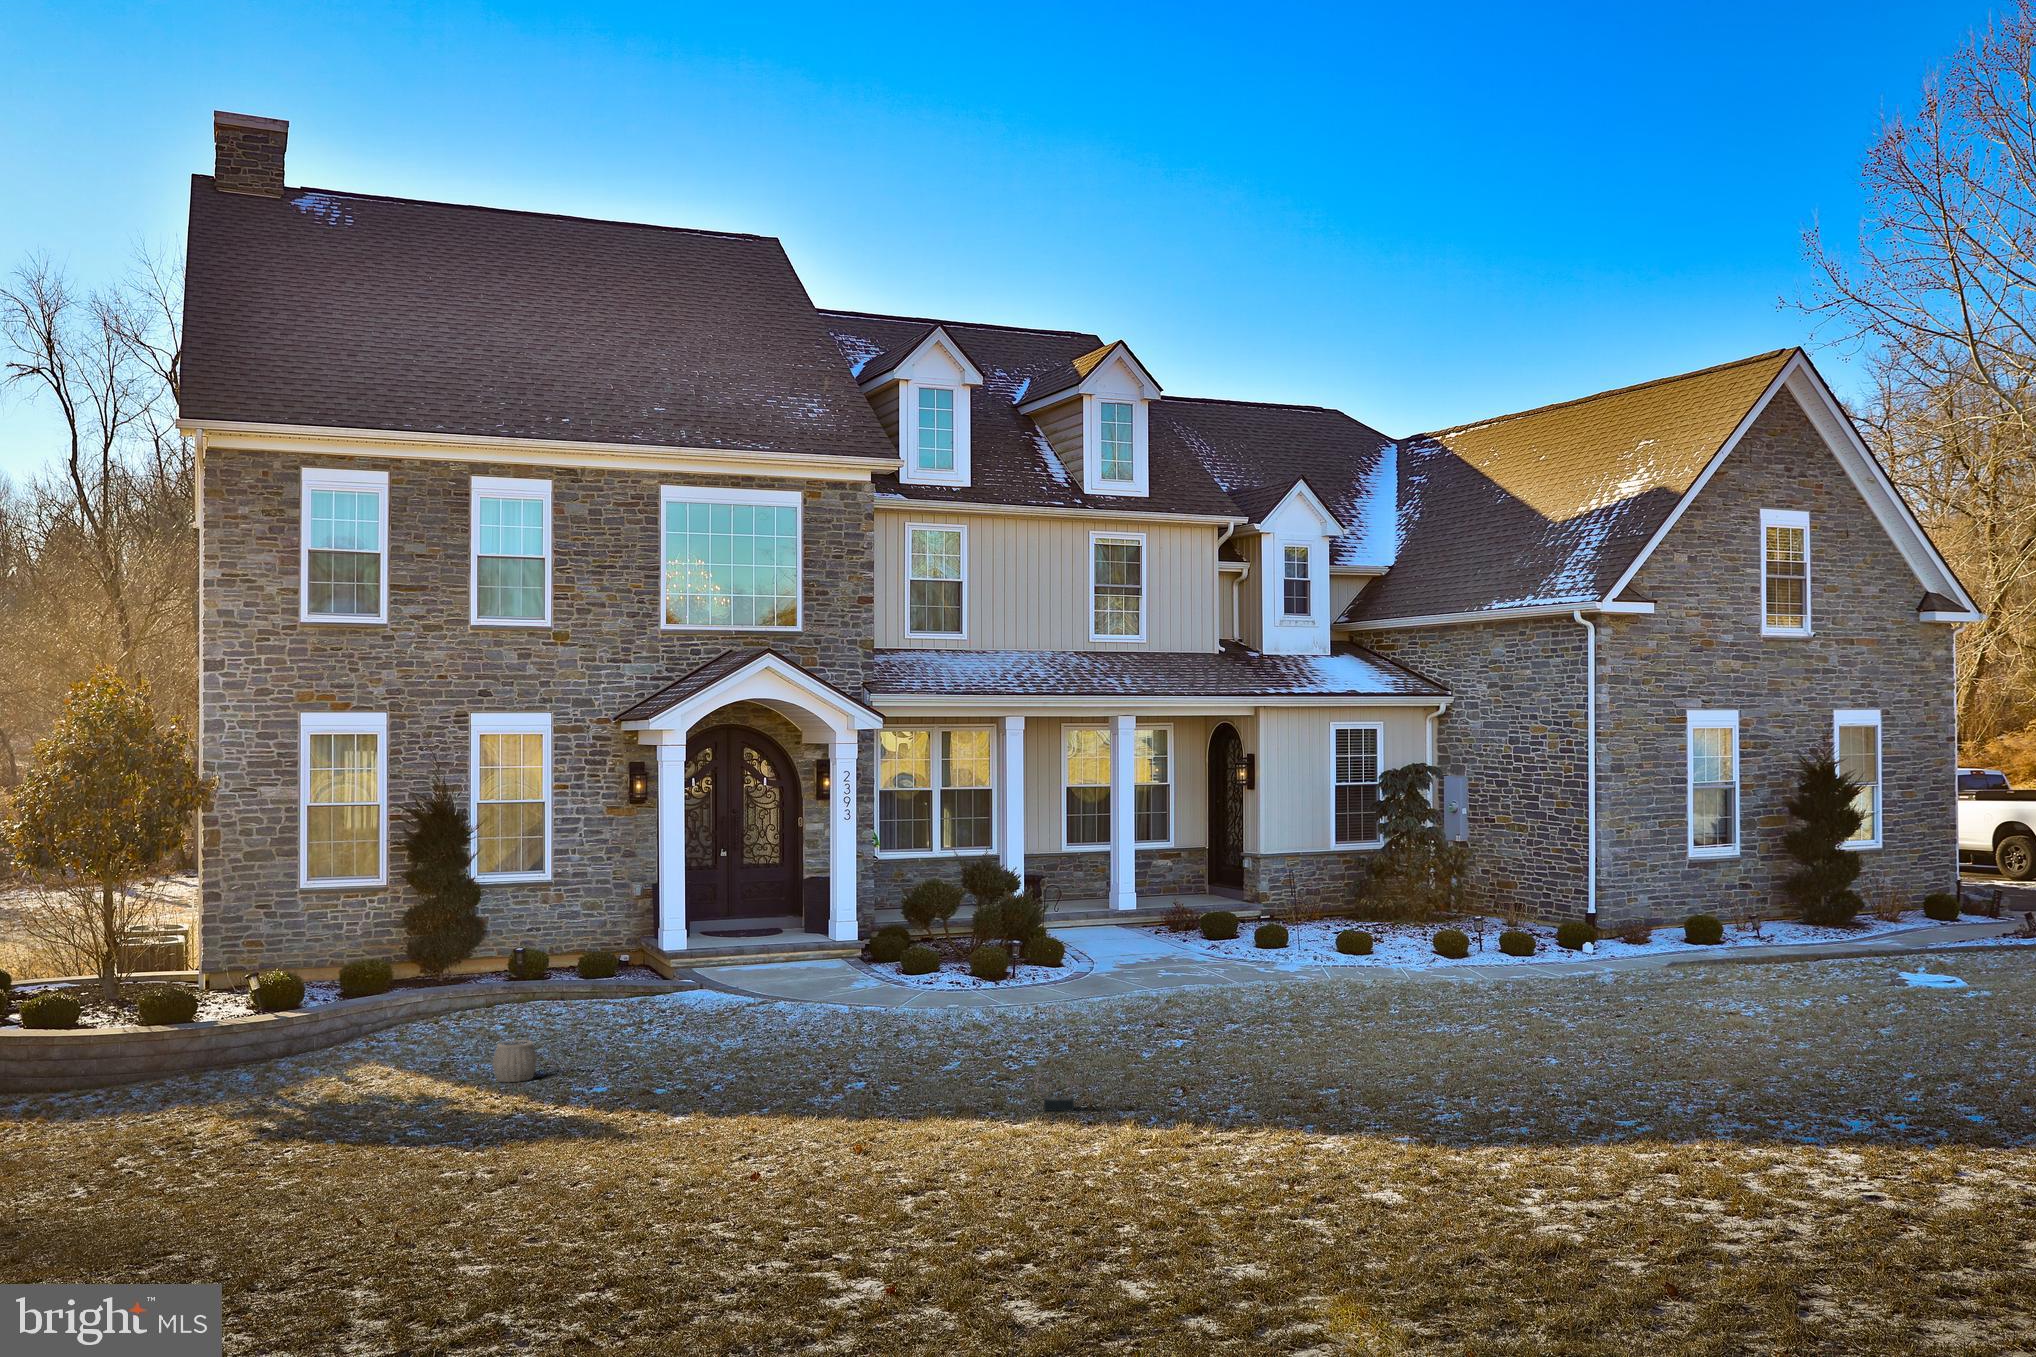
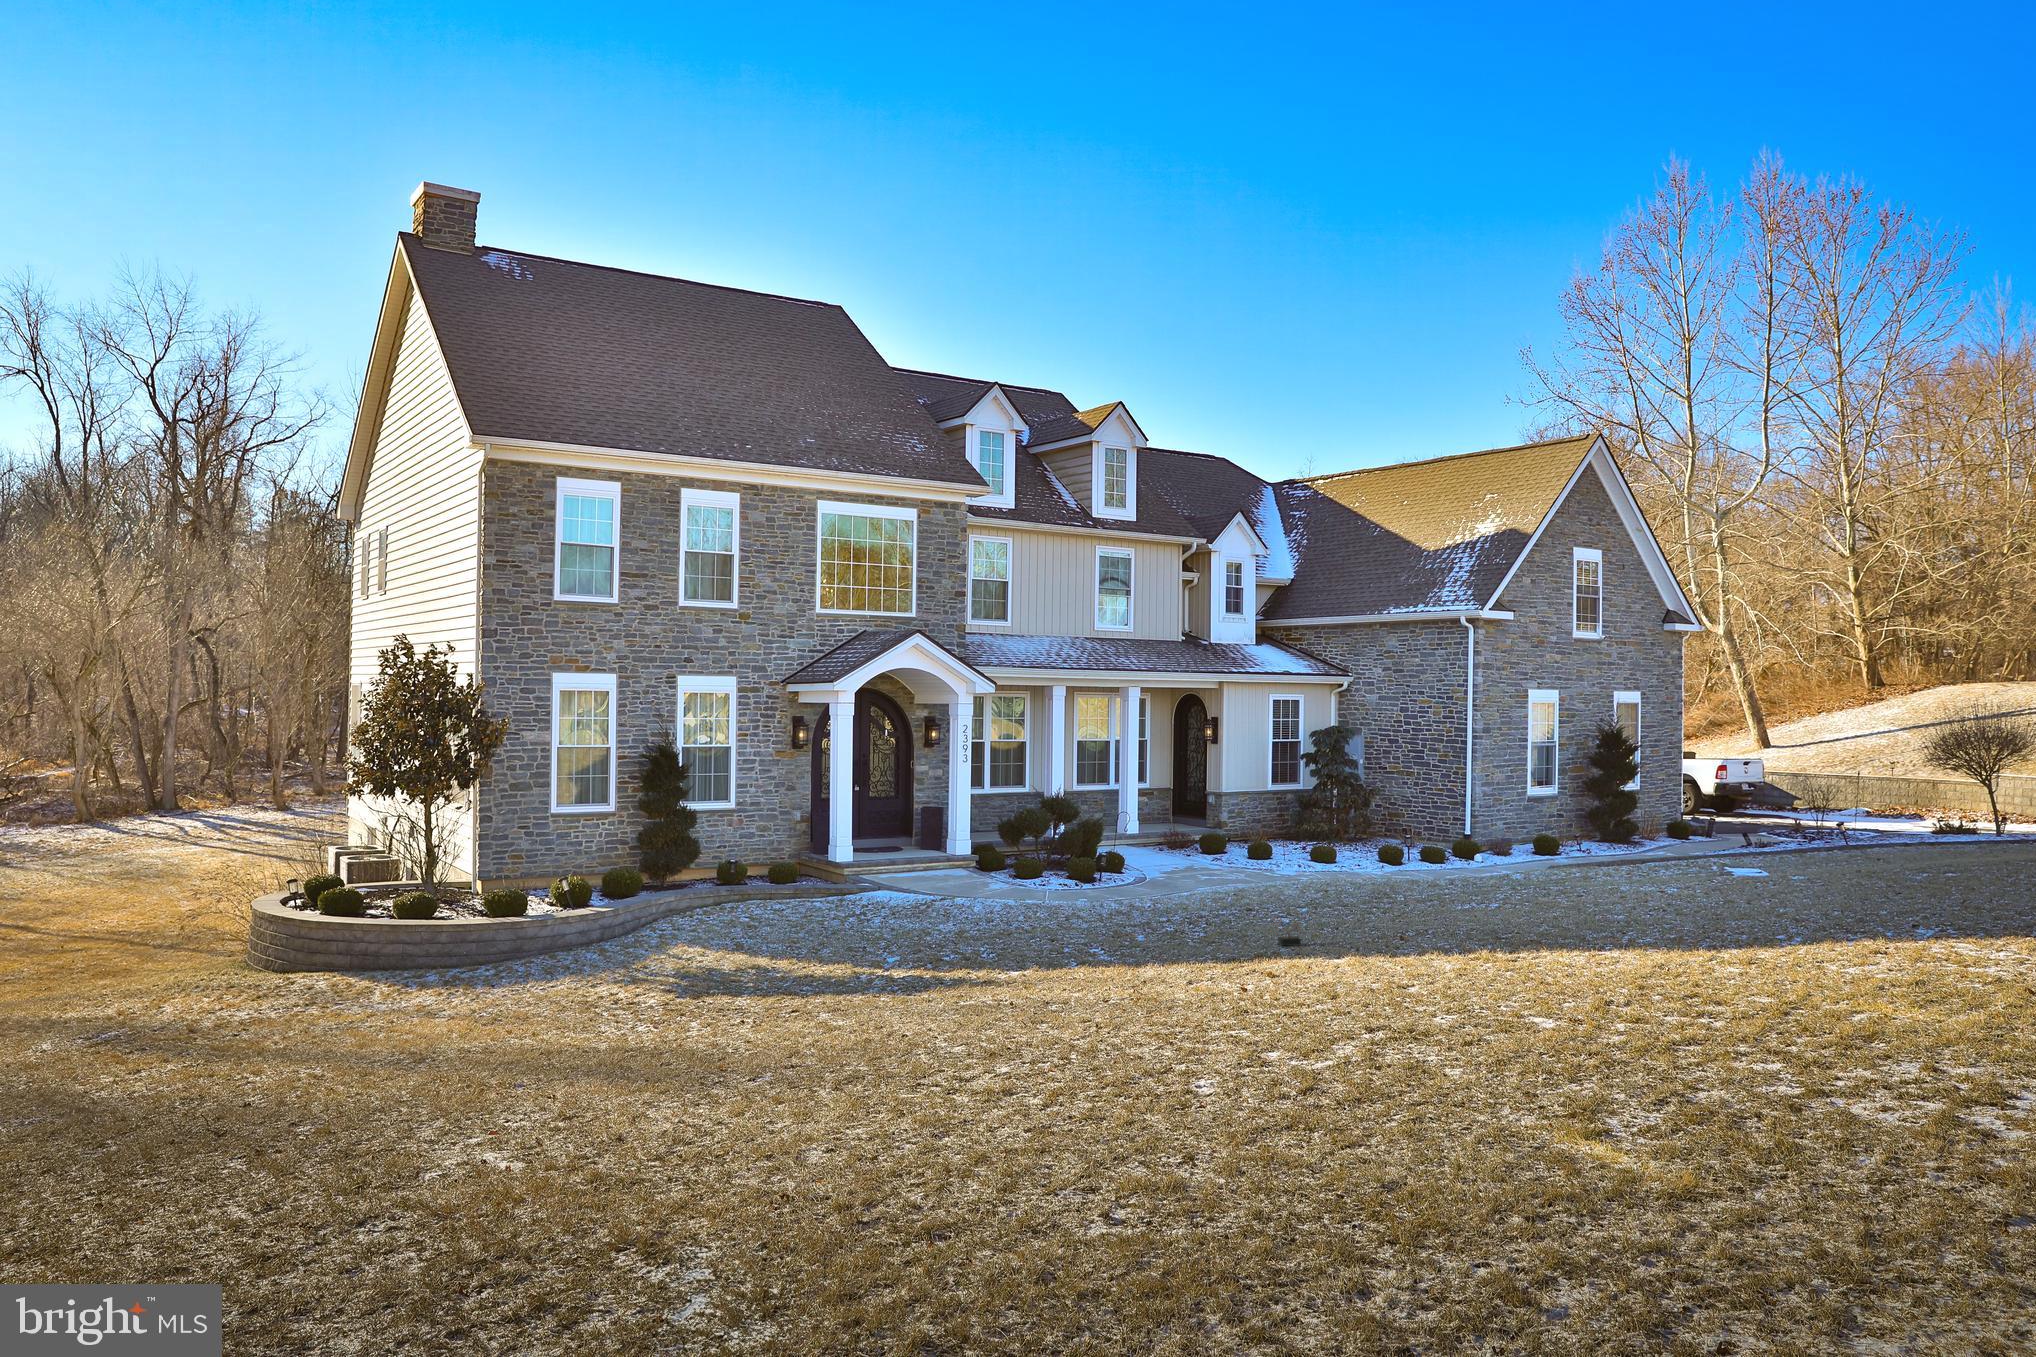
woven basket: present [493,1040,537,1082] -> none [828,915,860,946]

